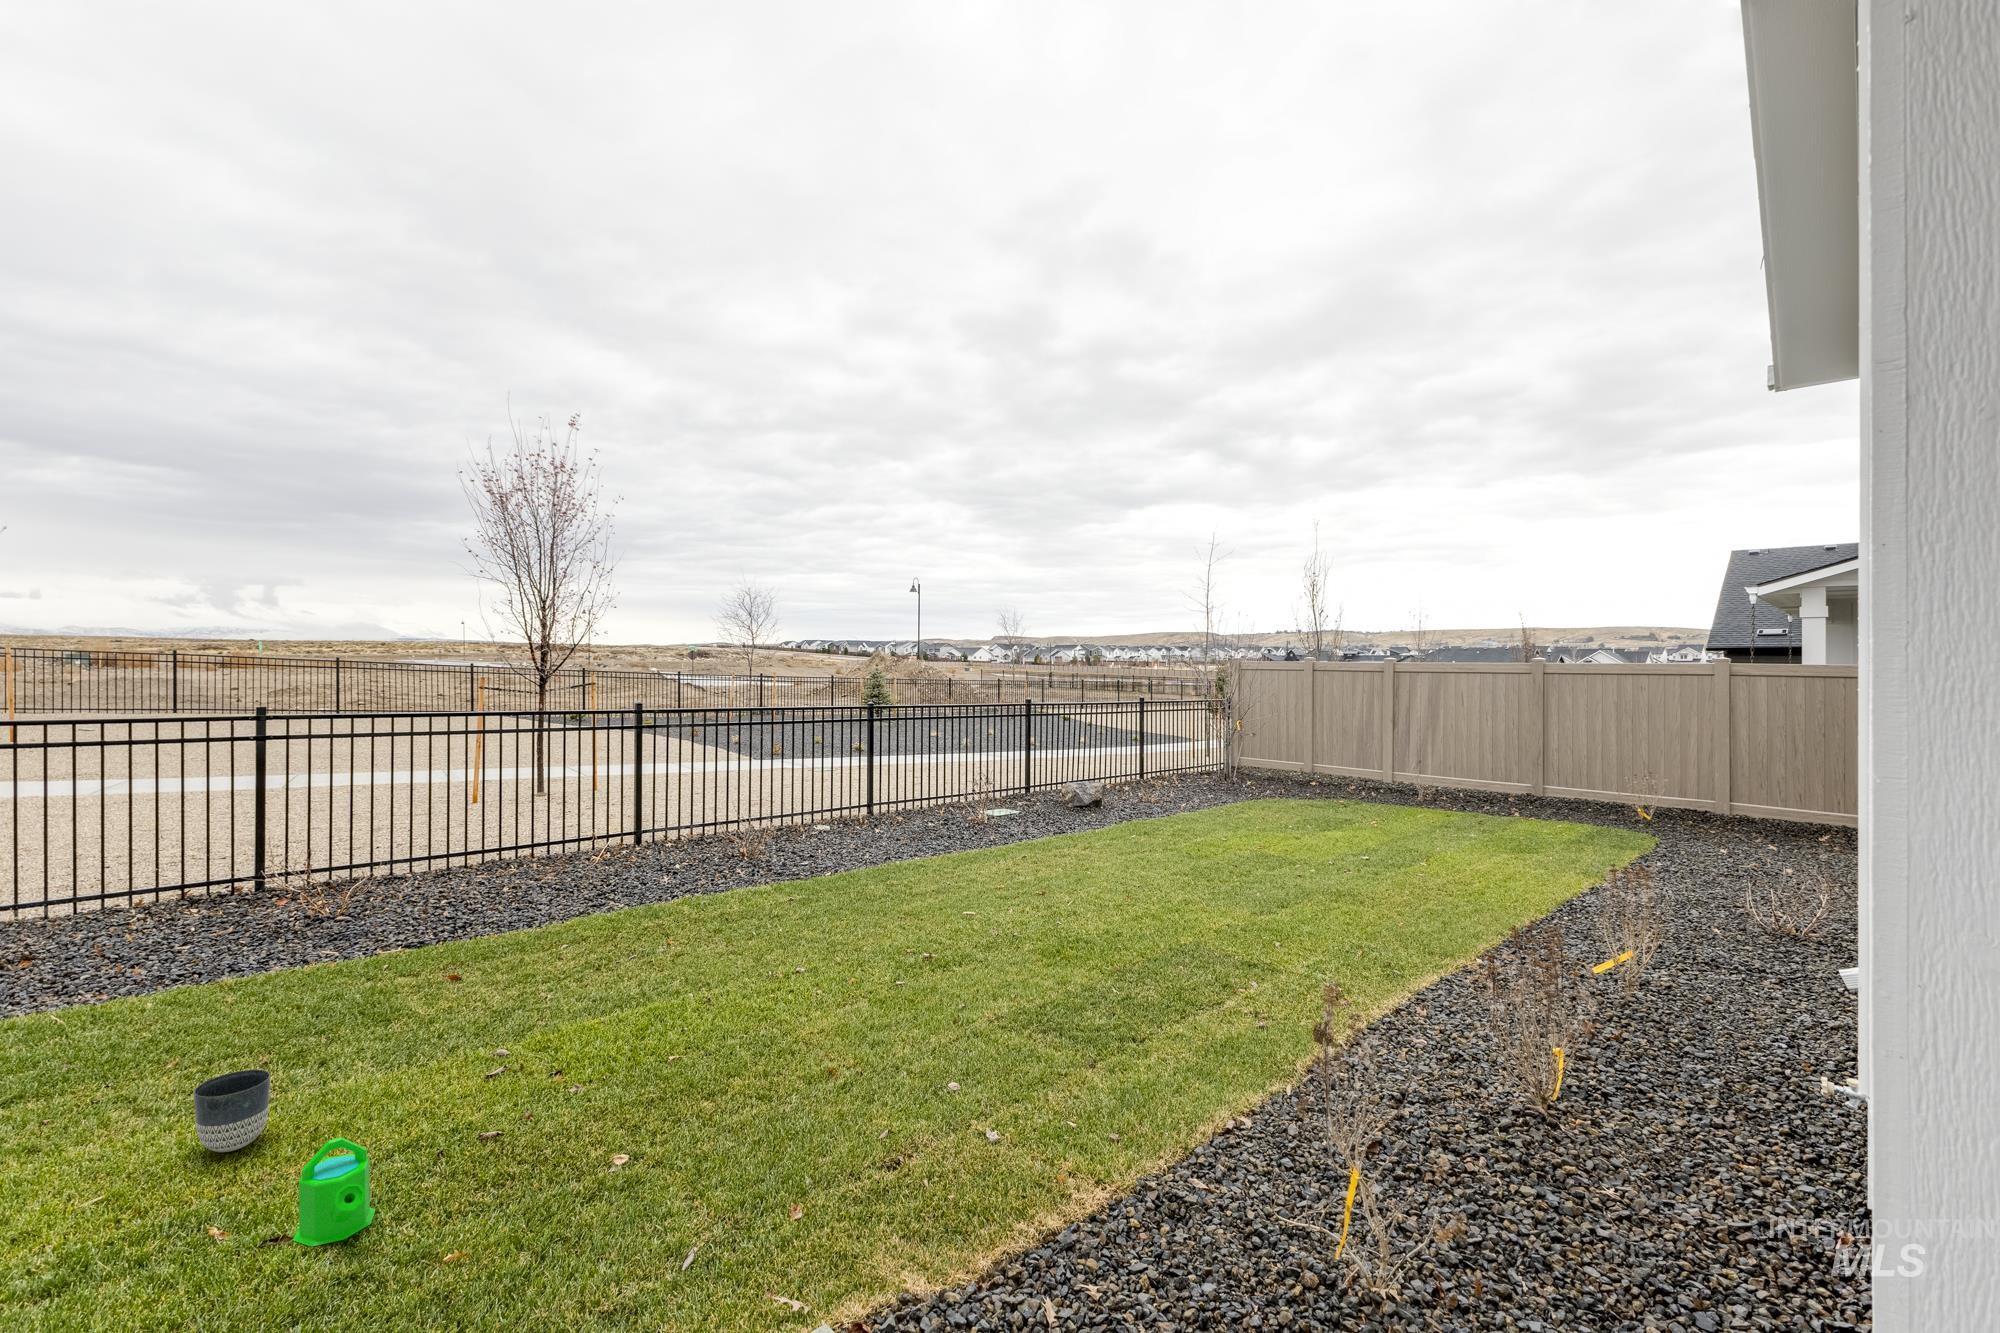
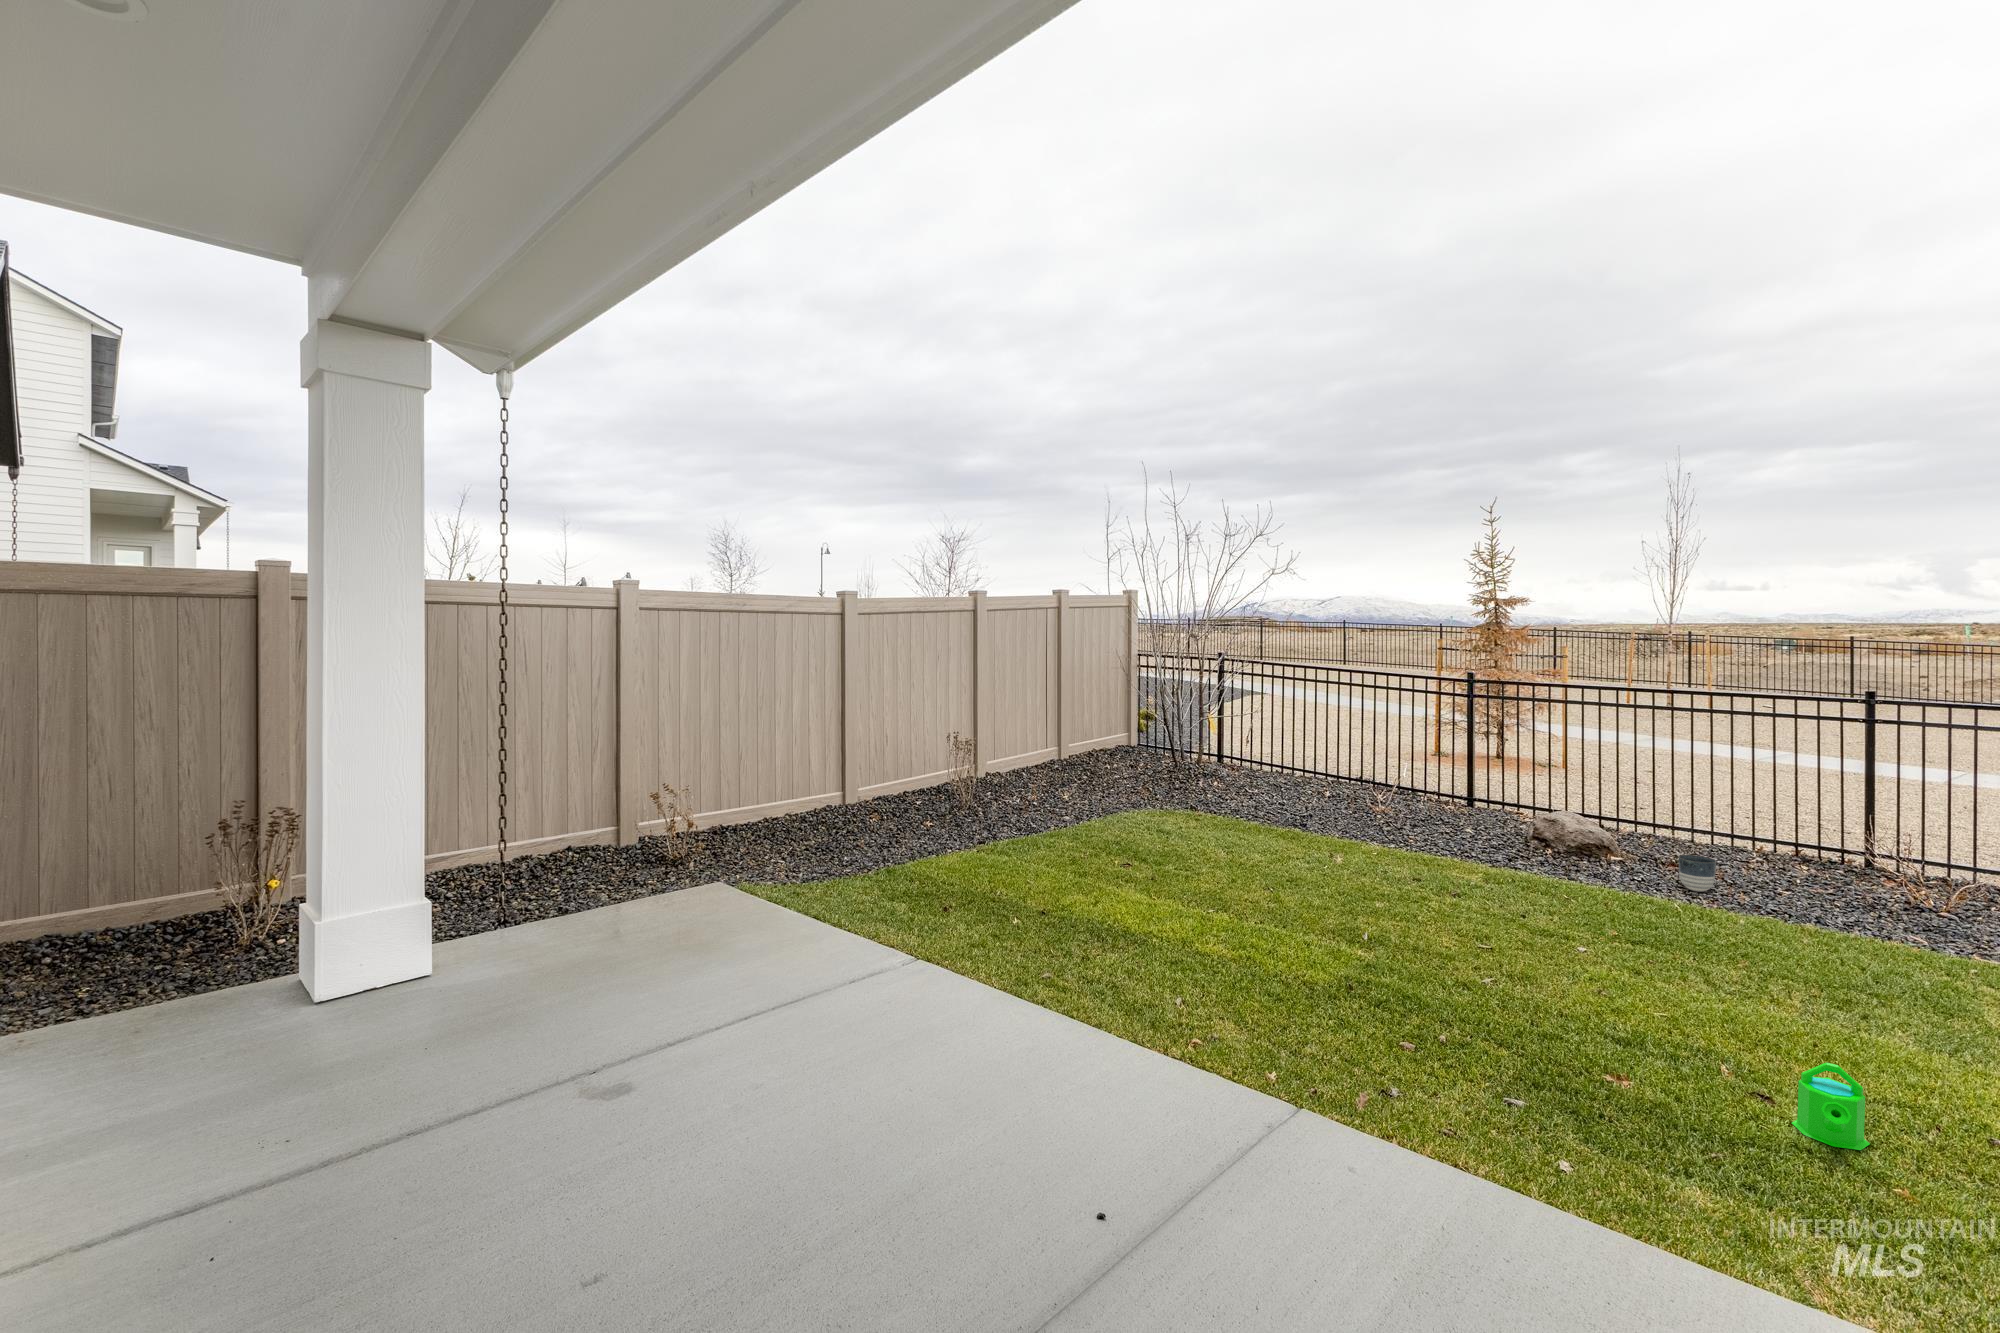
planter: present [194,1070,270,1152] -> present [1679,855,1716,892]

